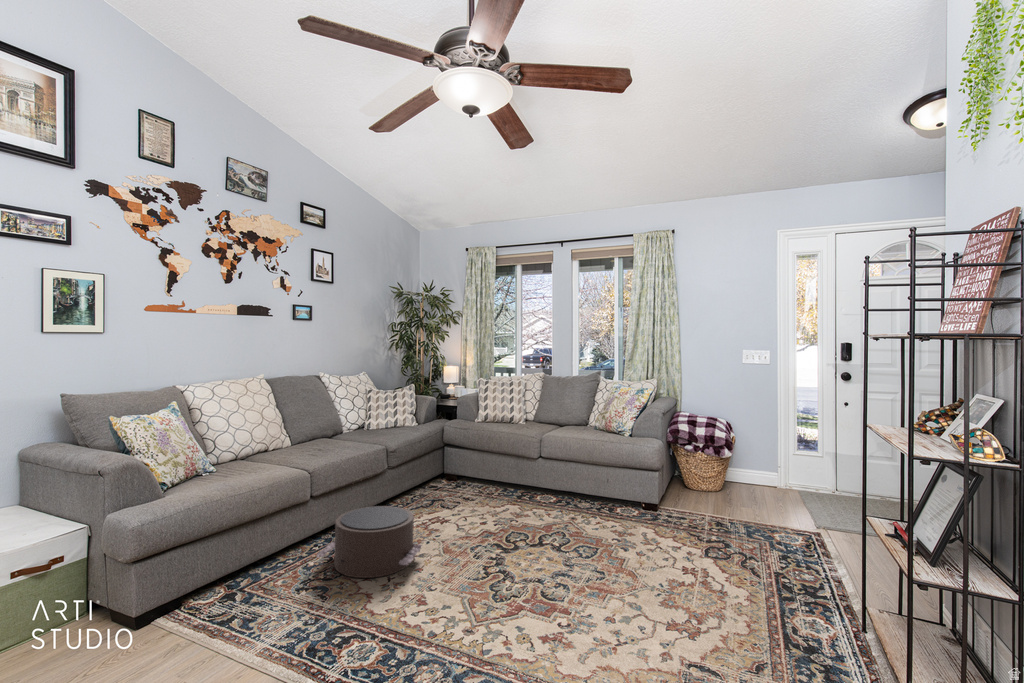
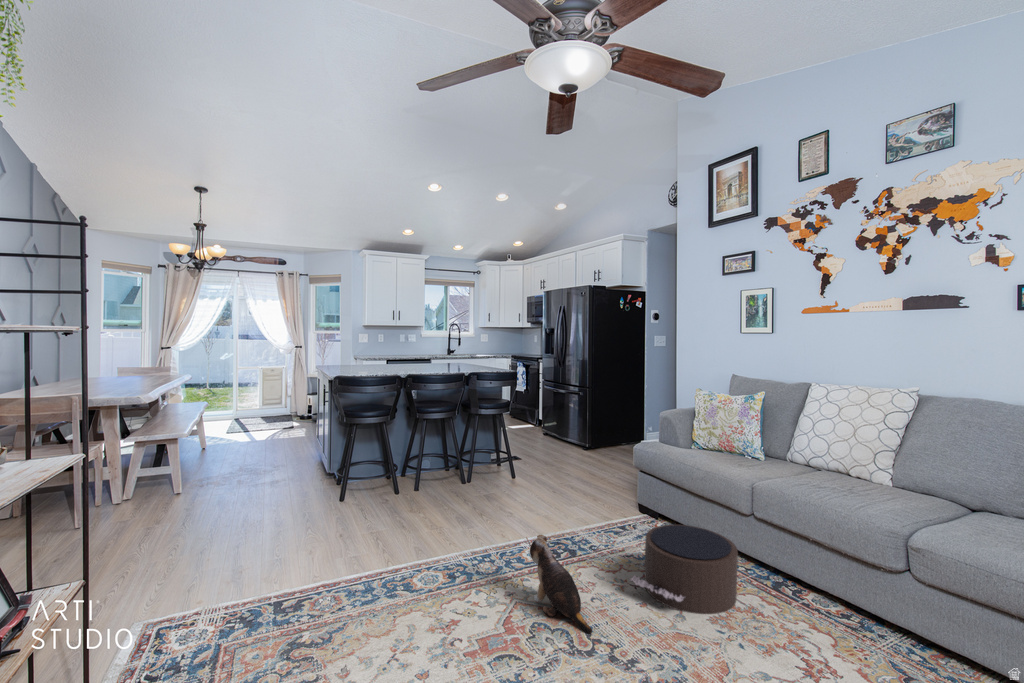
plush toy: none [432,556,483,611] -> present [526,535,592,634]

